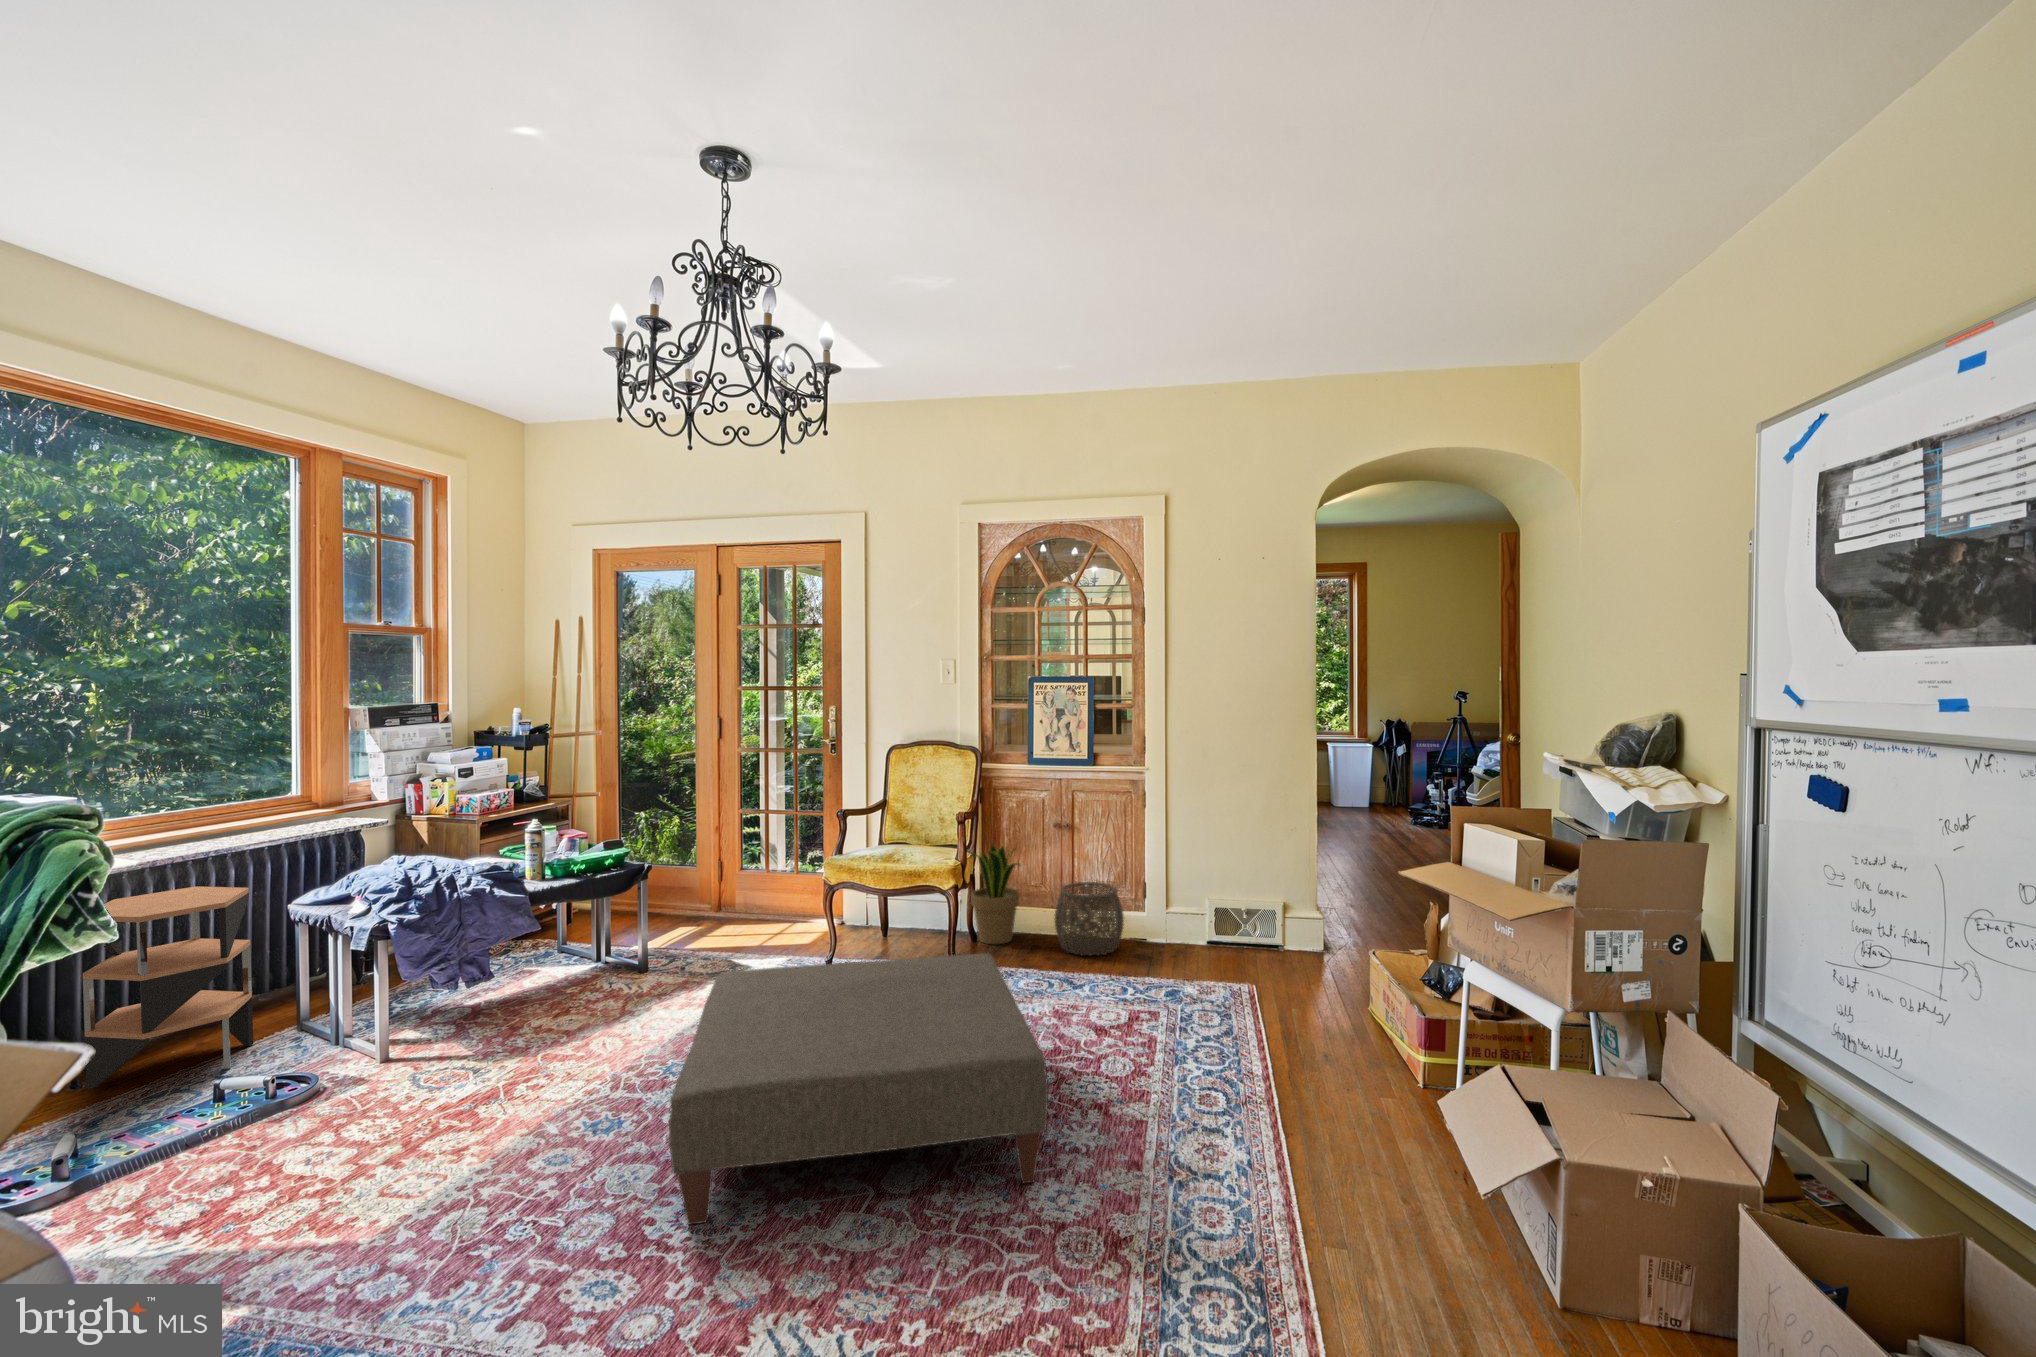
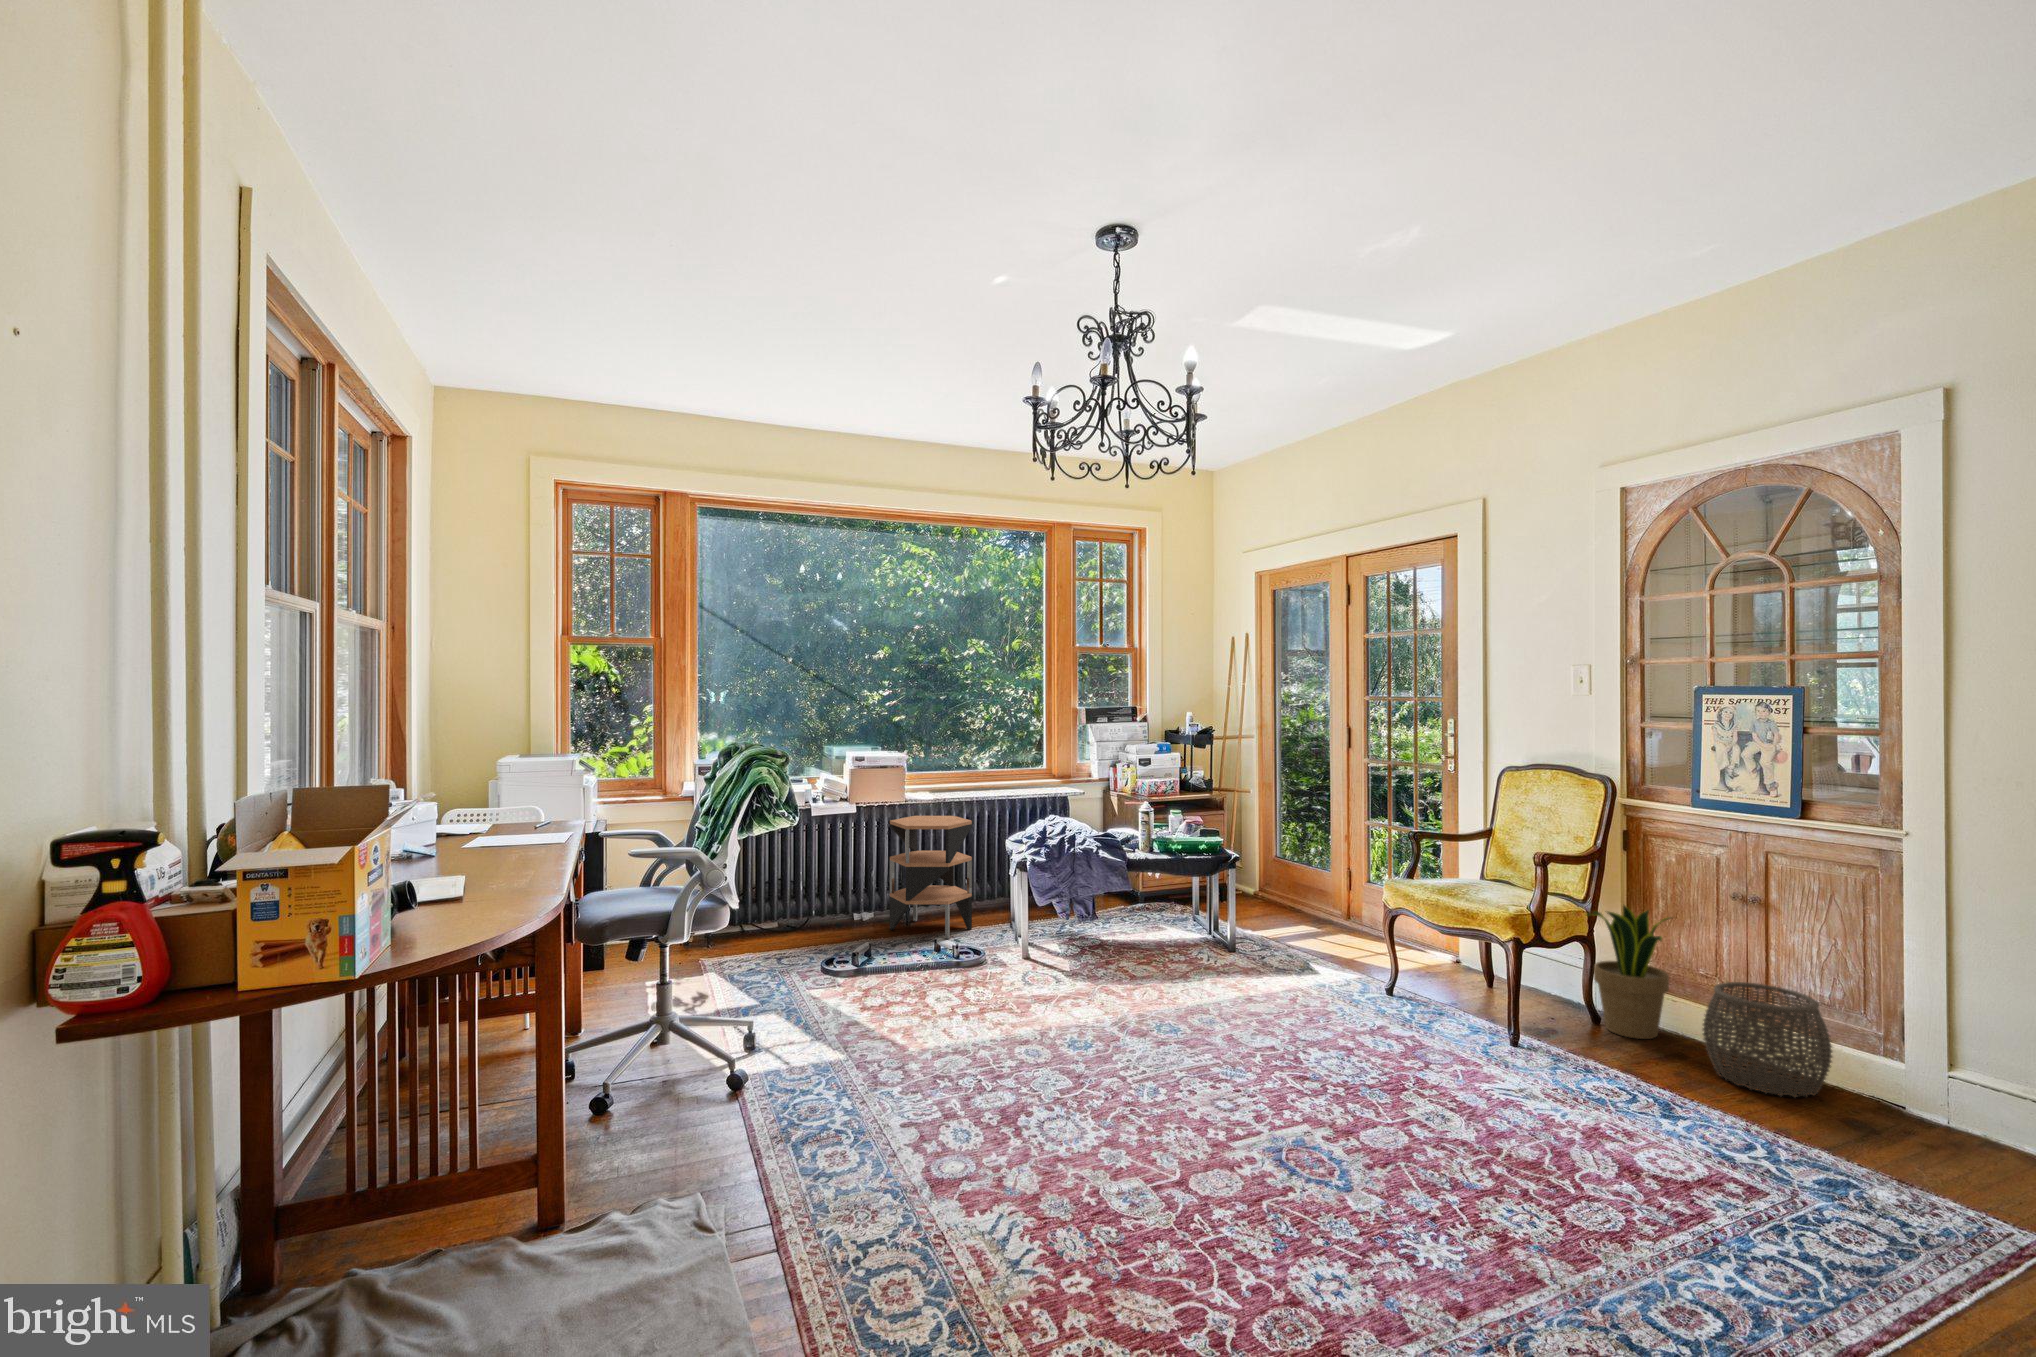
ottoman: present [669,953,1048,1225] -> none [1022,952,1466,1250]

